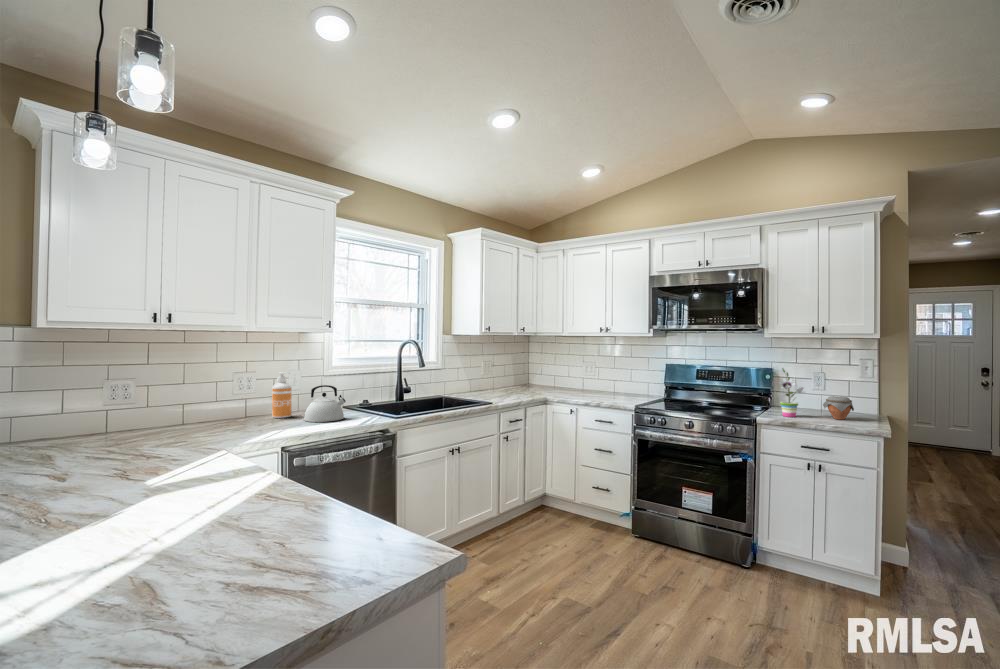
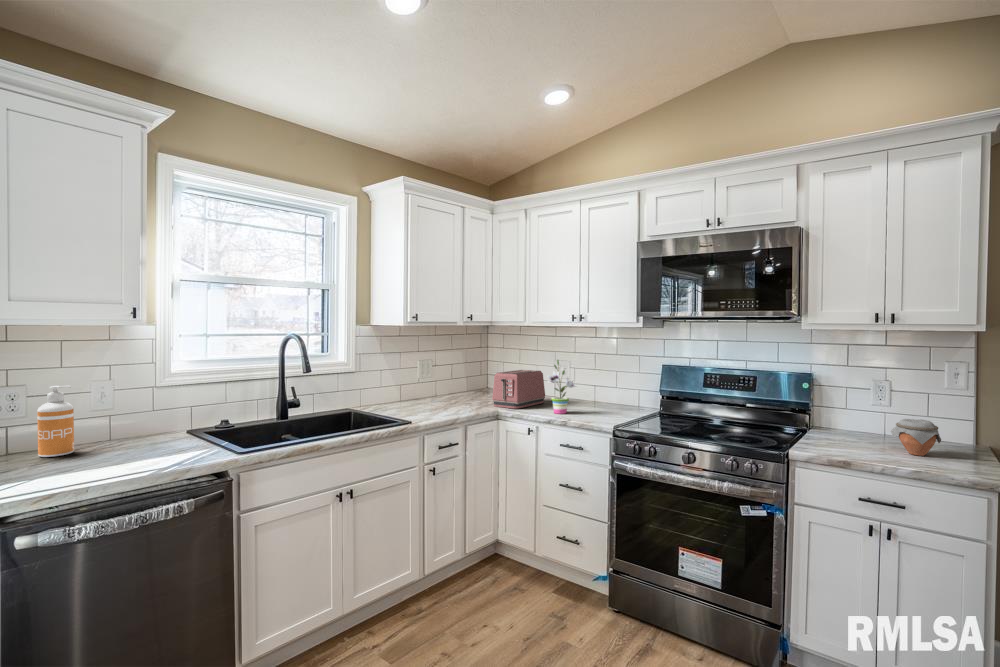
potted plant: present [780,368,803,417] -> present [548,360,576,414]
toaster: none [541,369,579,396] -> present [492,370,545,409]
kettle: present [304,385,346,422] -> none [77,407,153,467]

